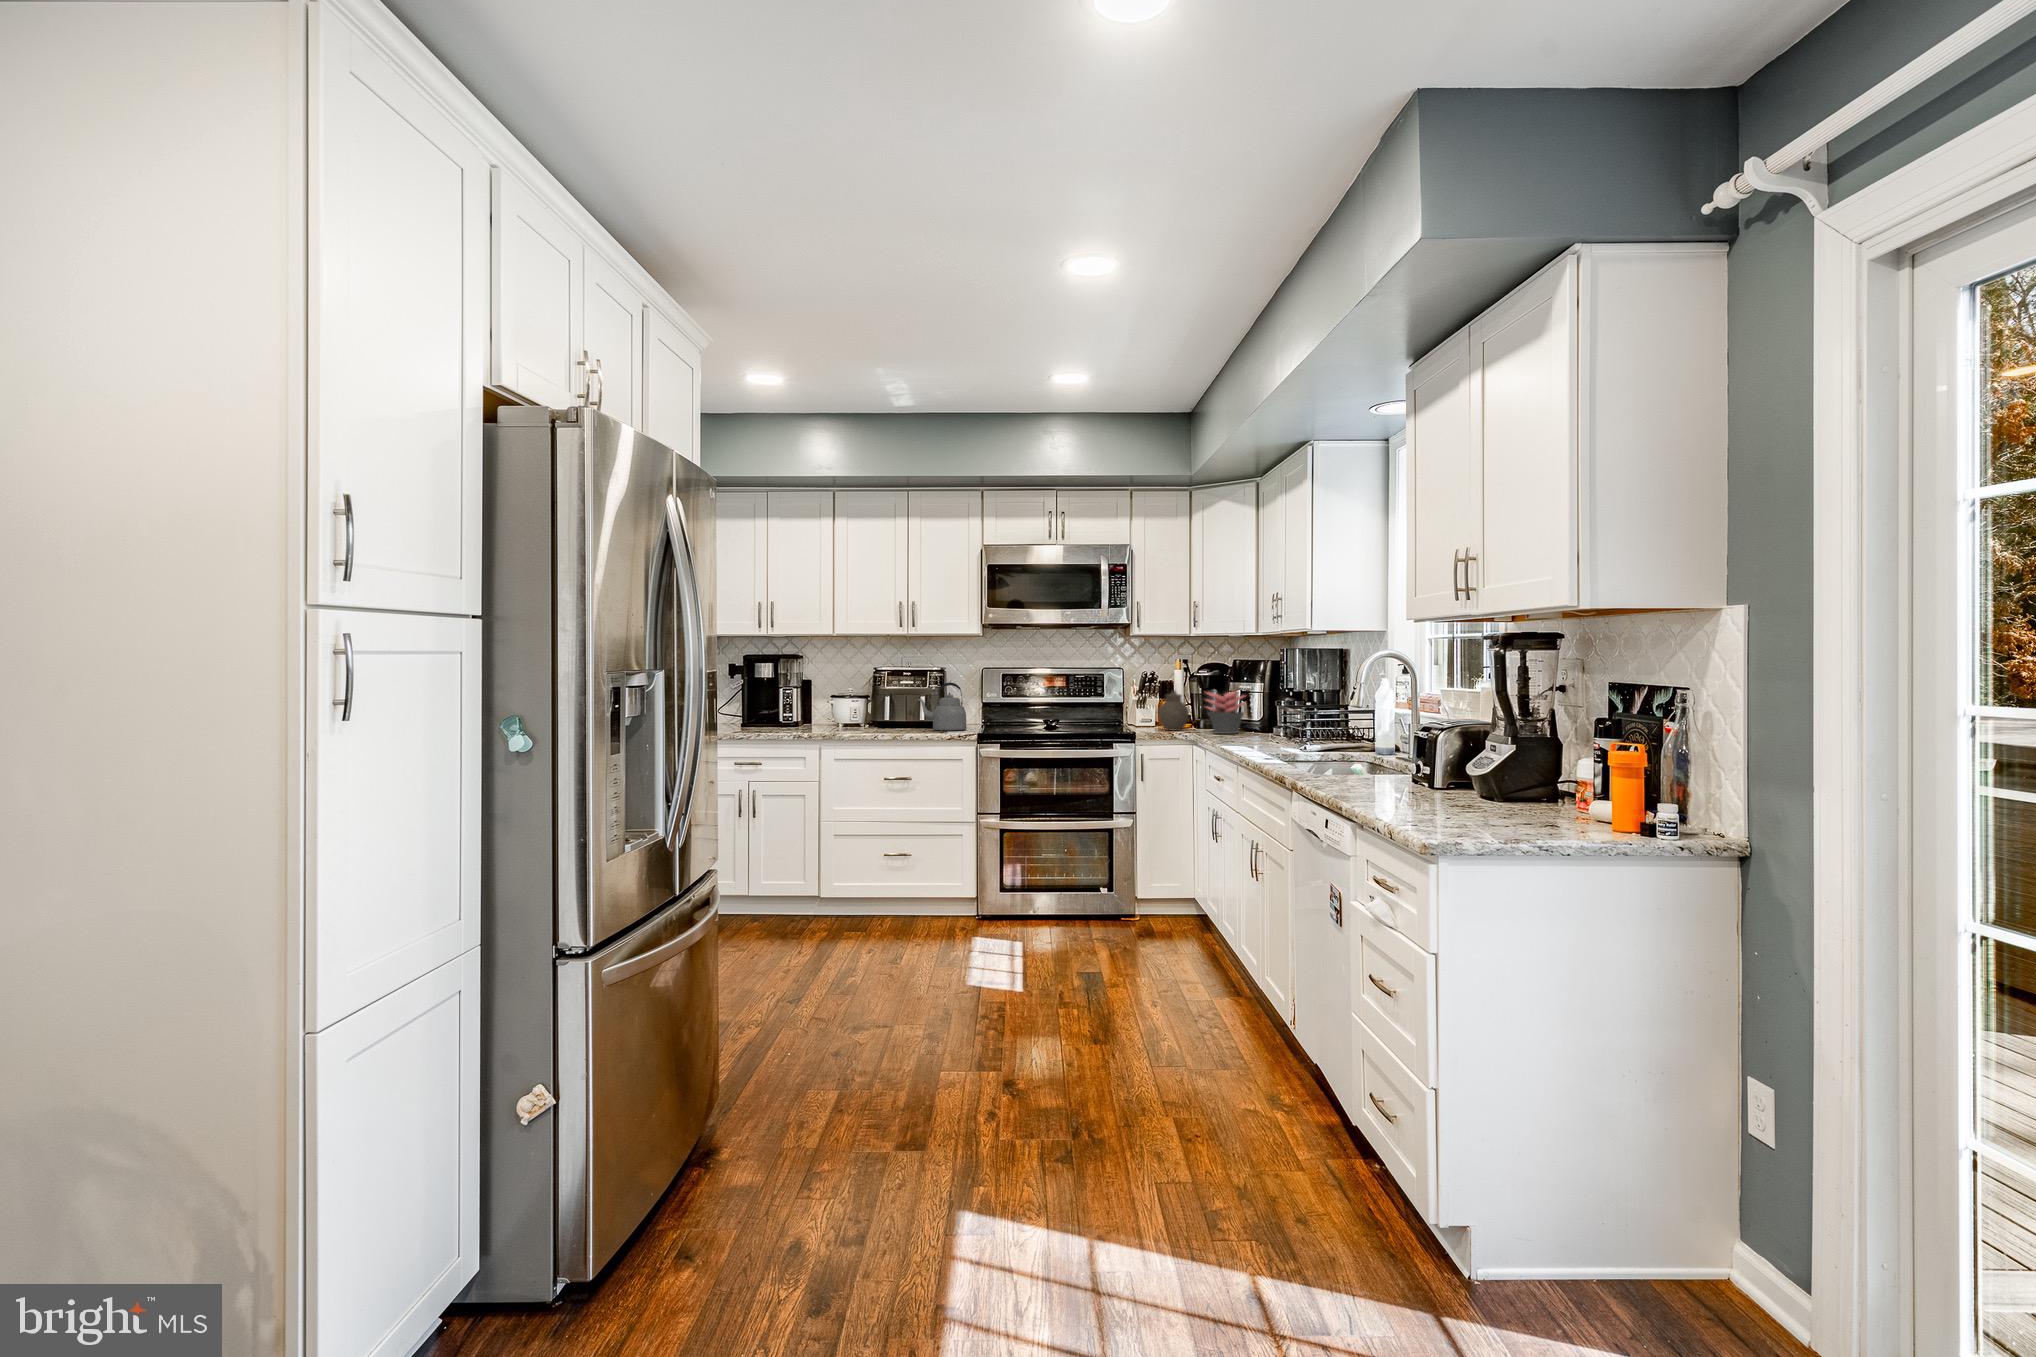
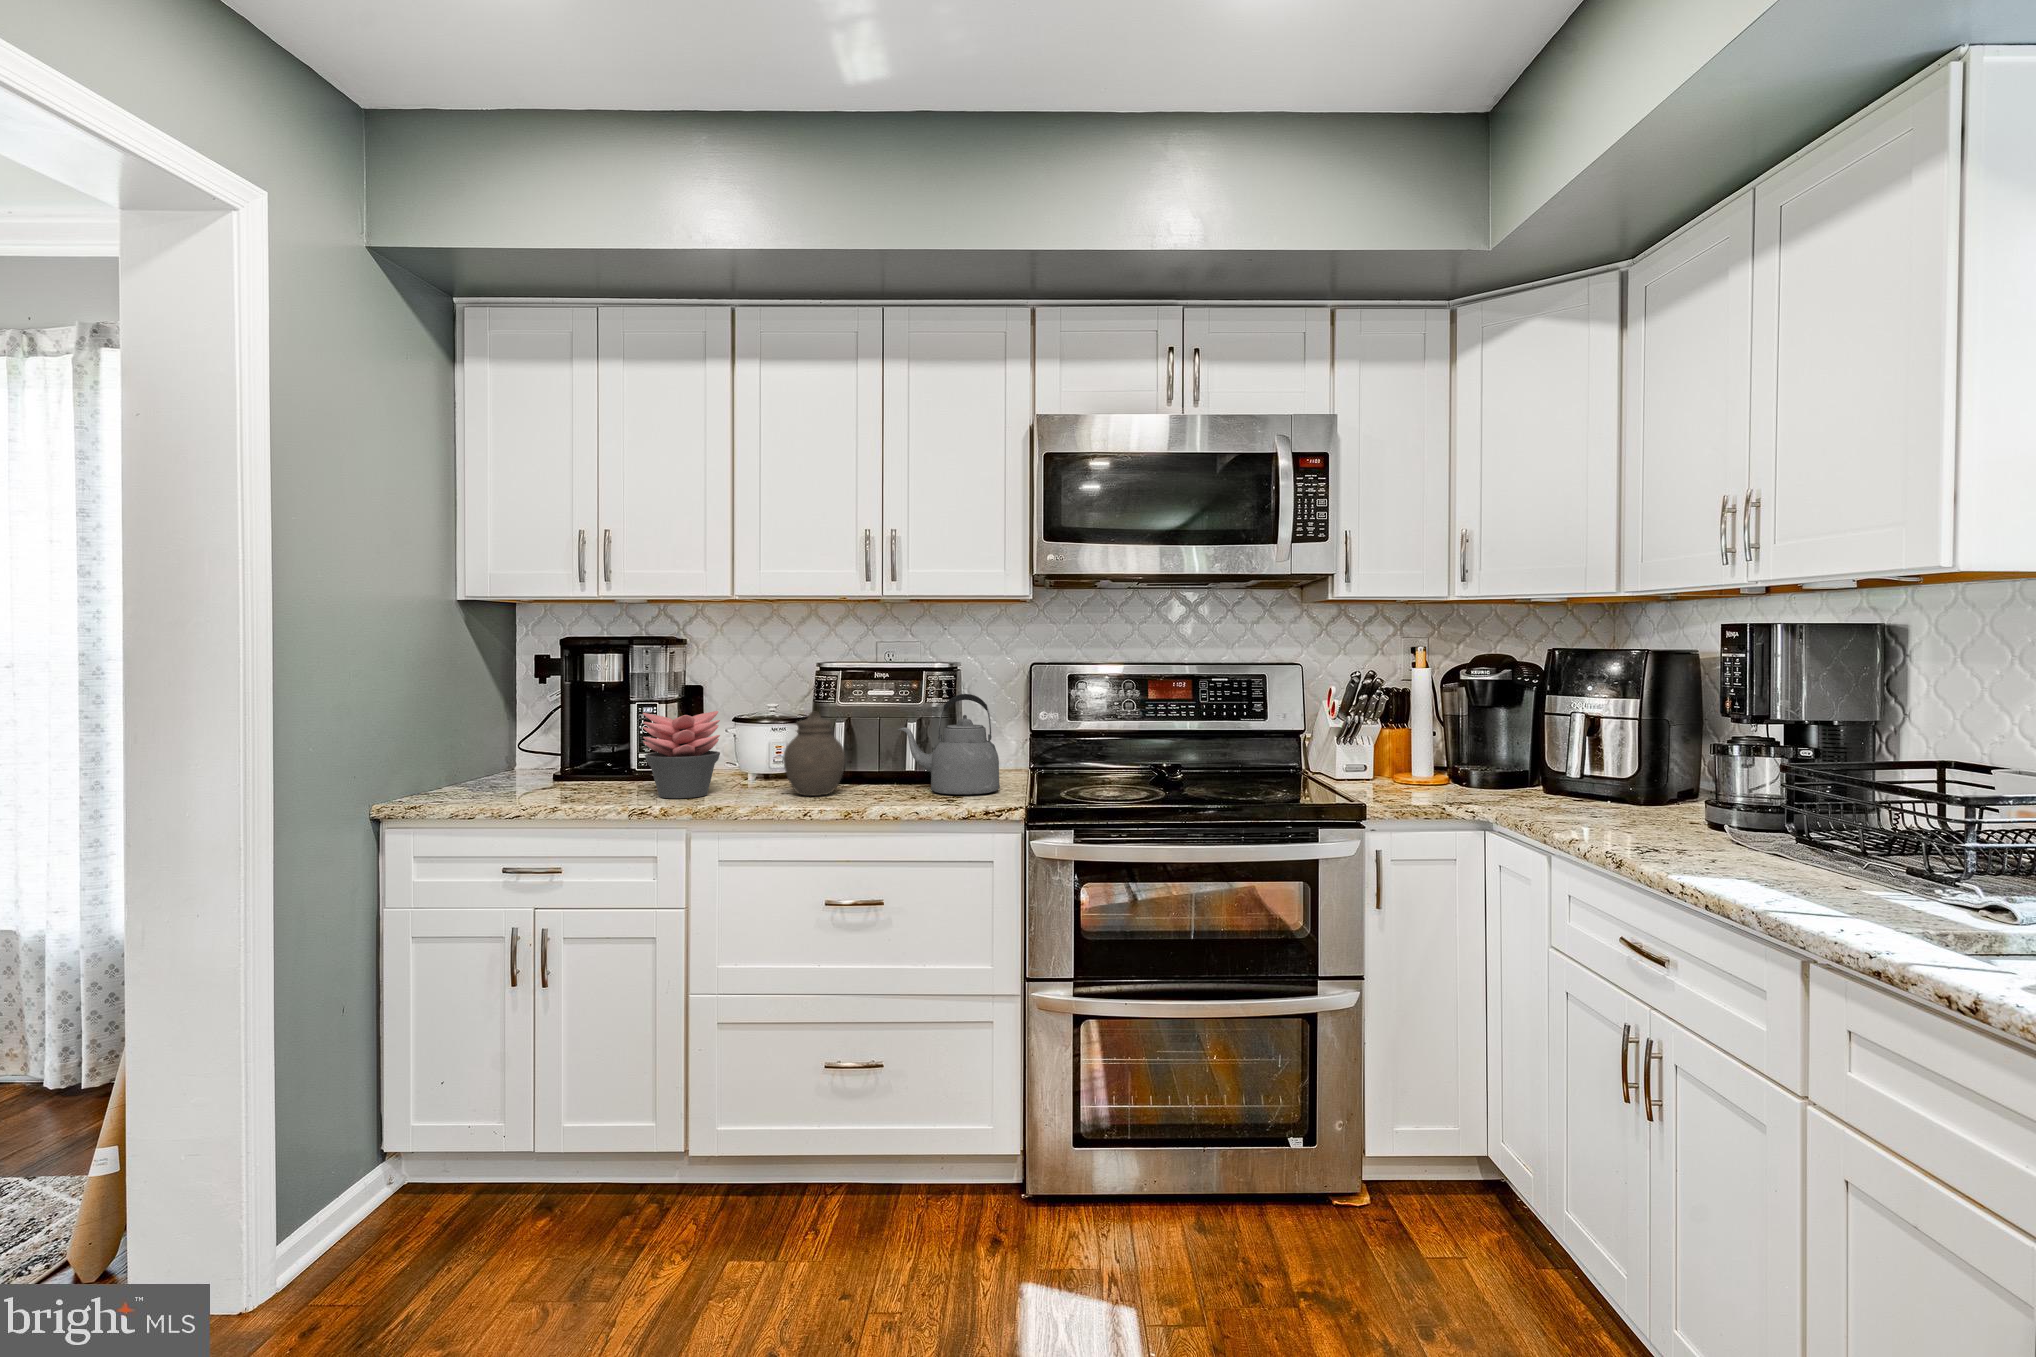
jar: present [1158,690,1189,731] -> present [783,712,846,796]
succulent plant: present [1207,691,1244,734] -> present [643,711,720,798]

